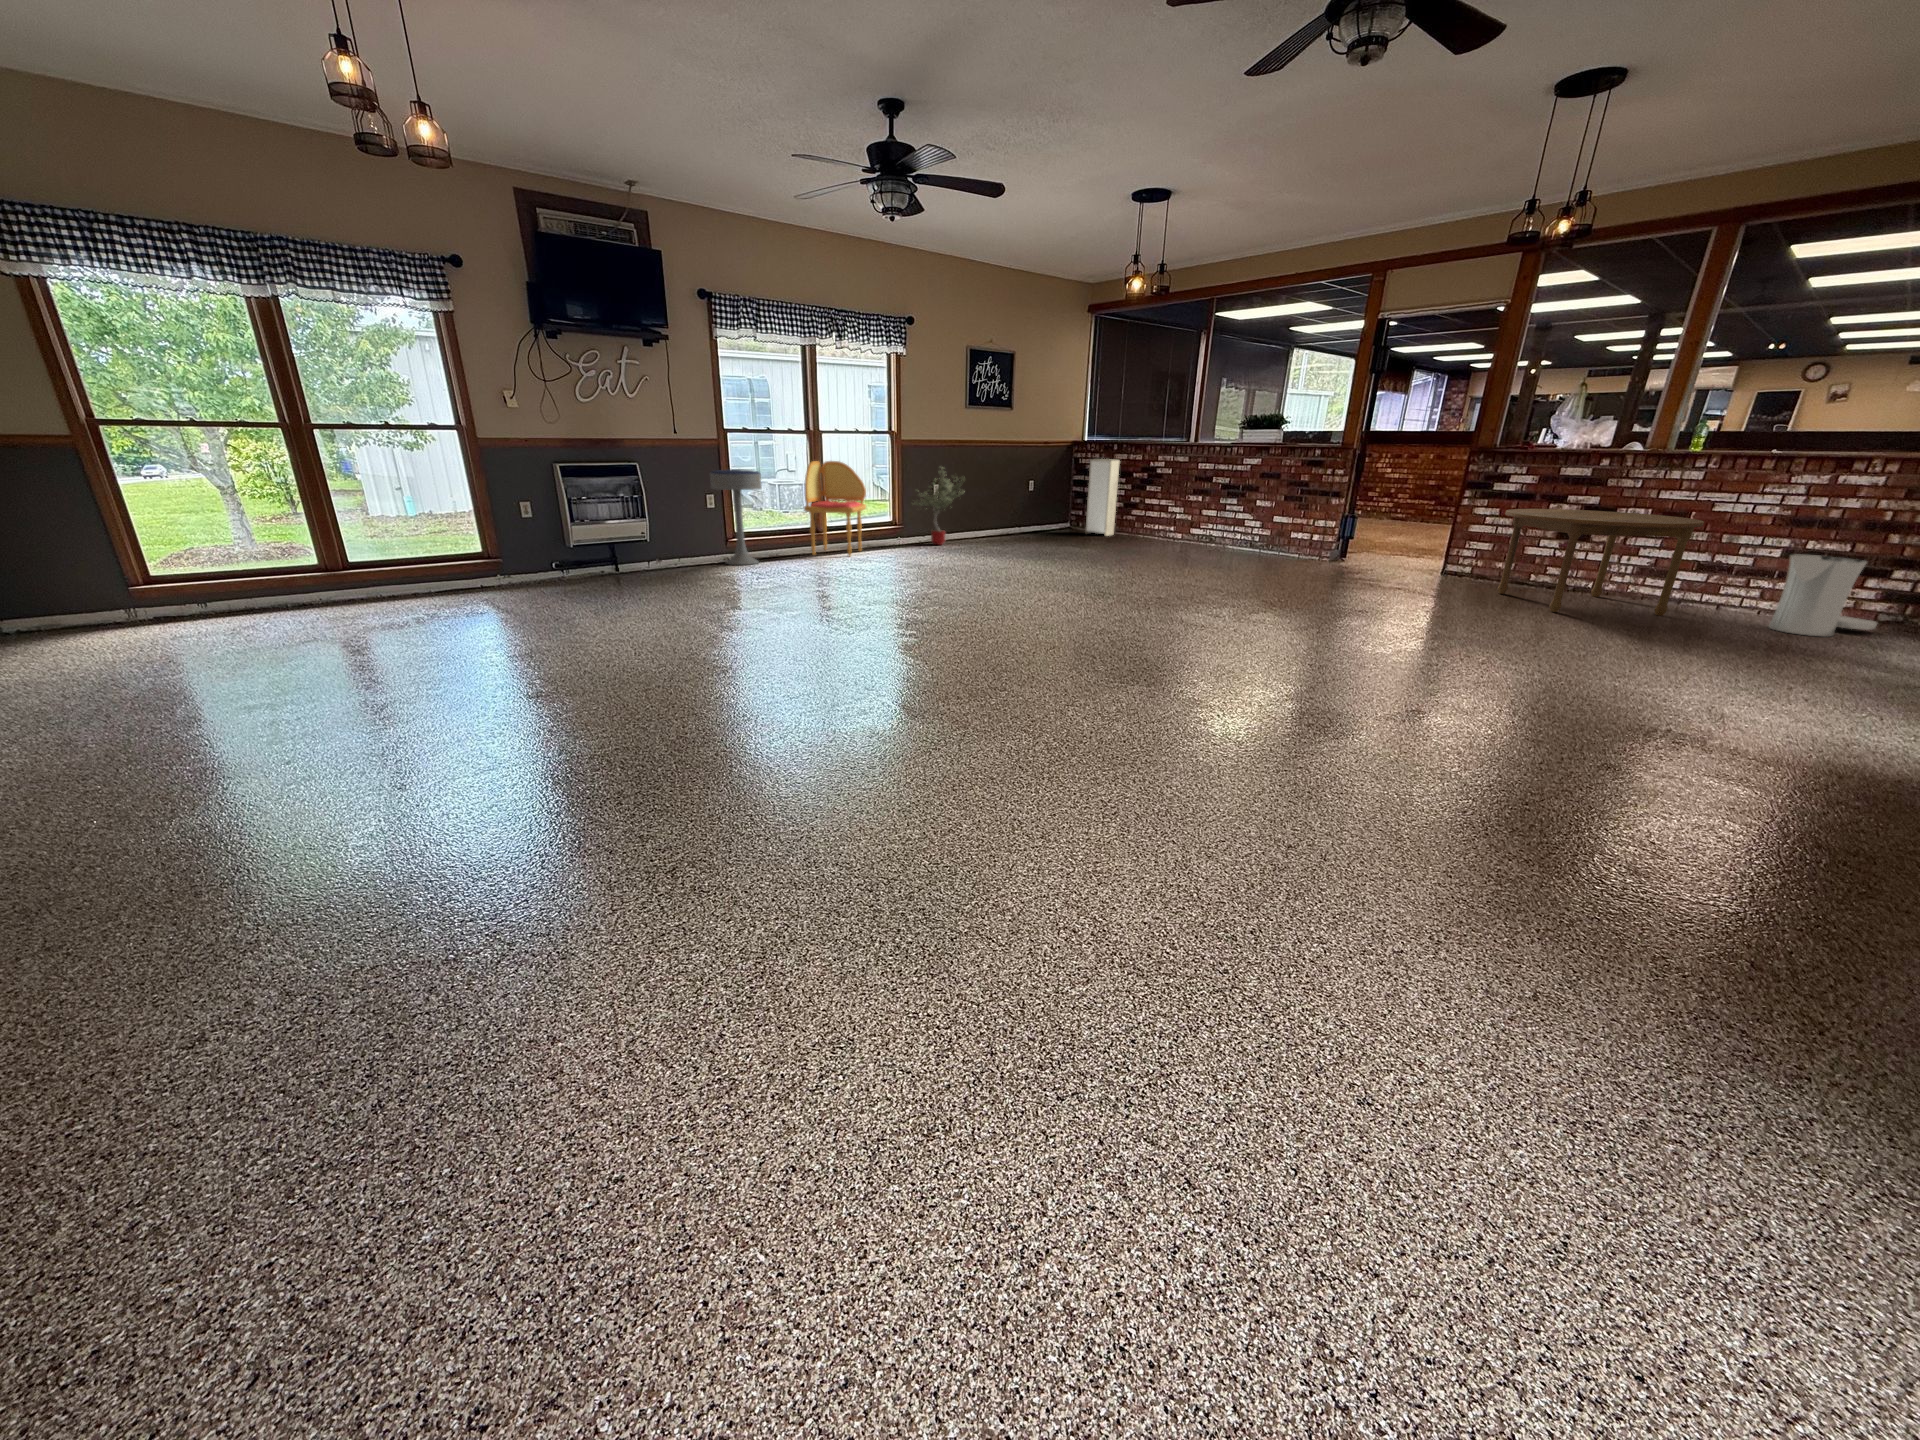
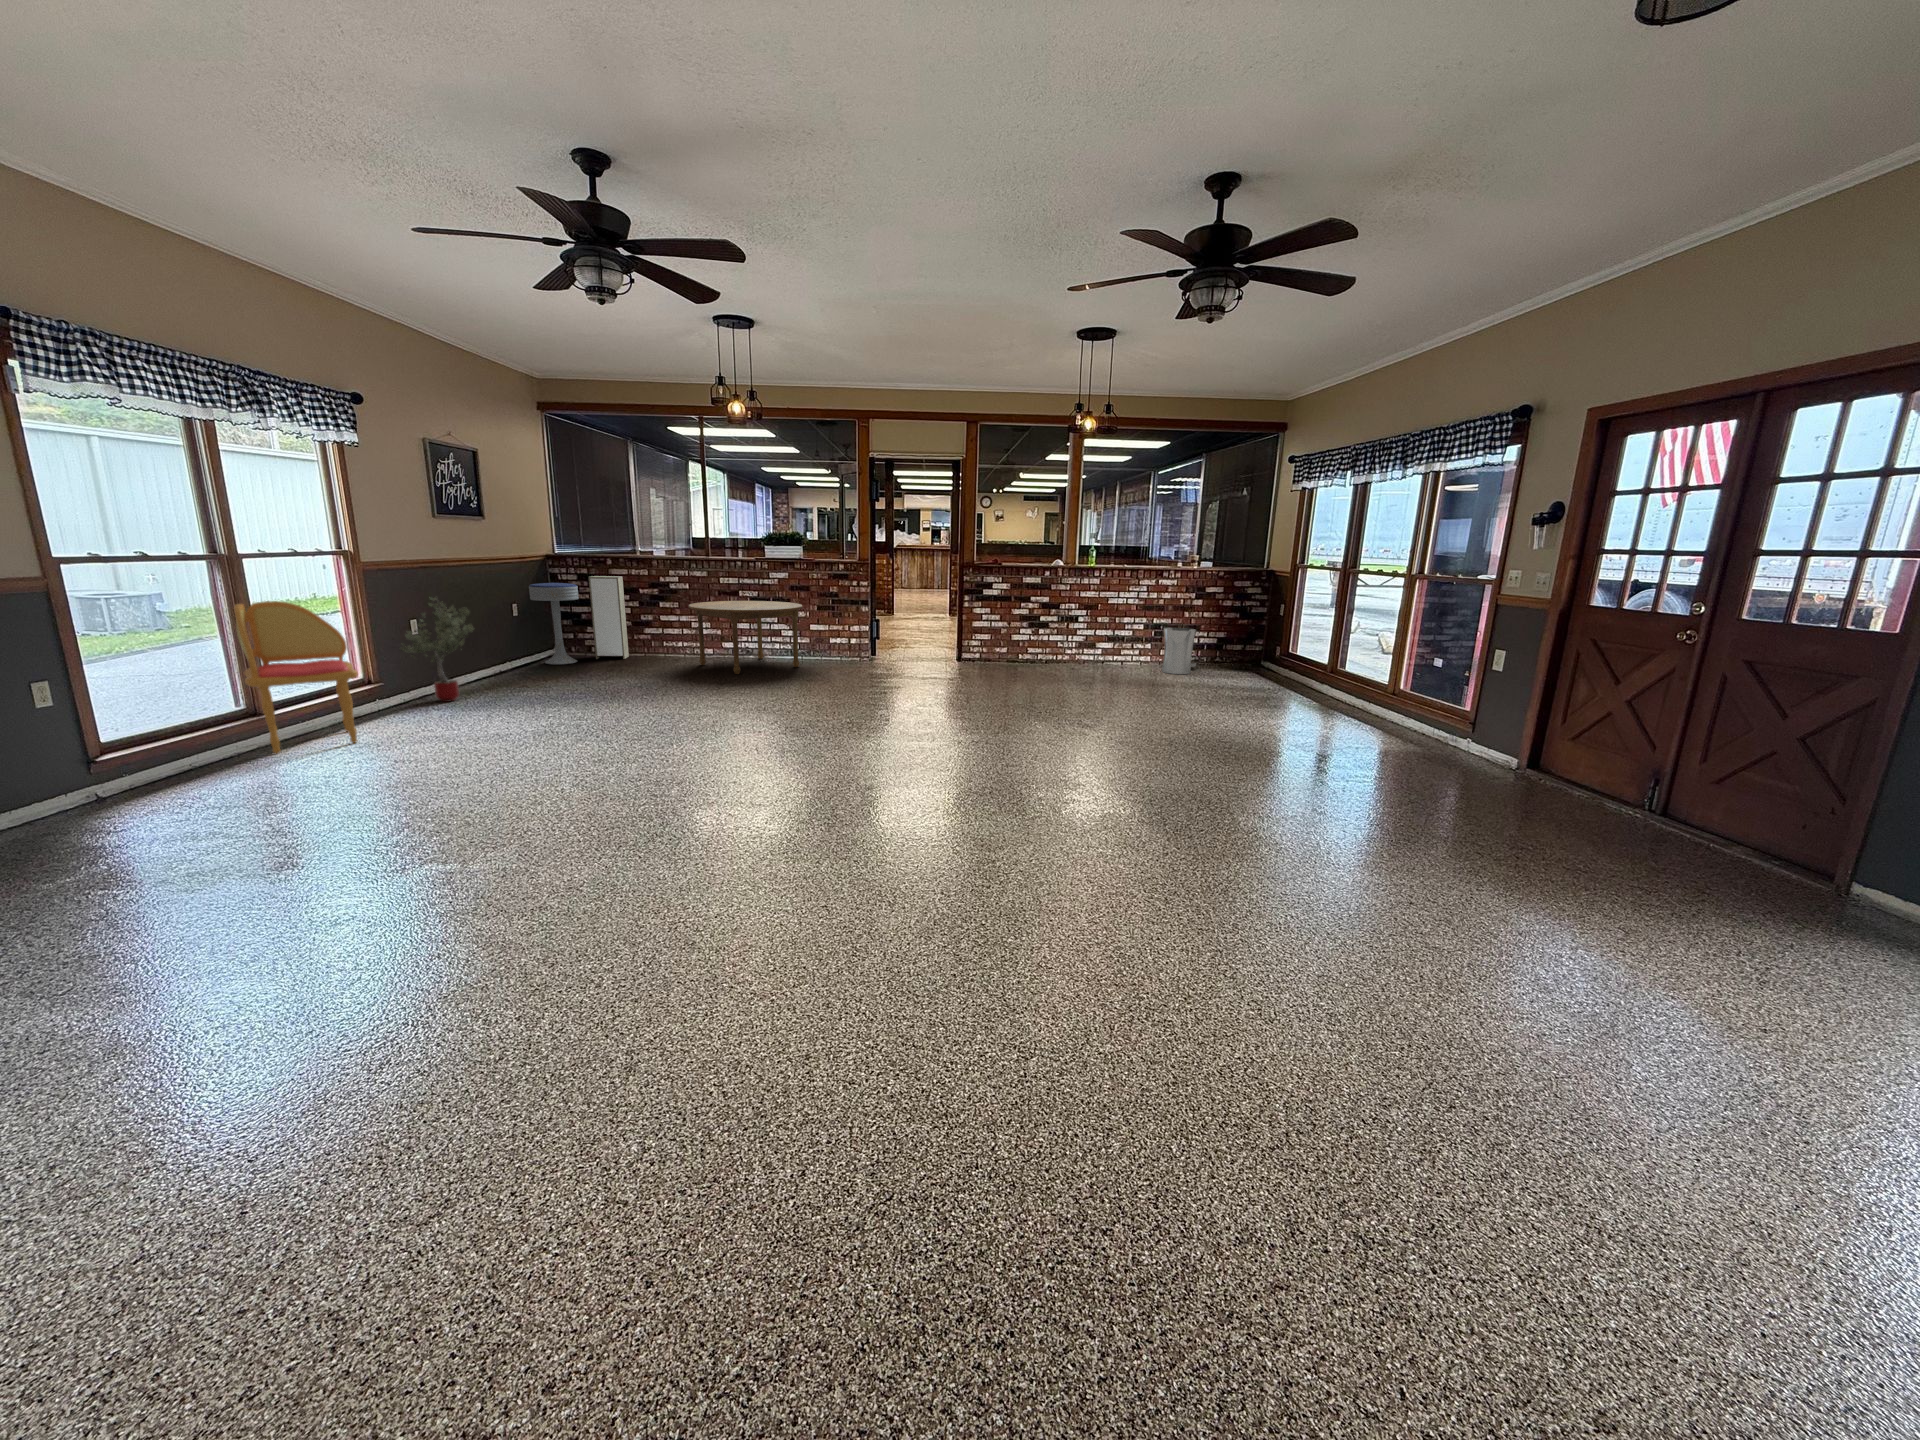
bar stool: present [710,469,762,565] -> present [529,583,579,665]
dining table: present [1498,509,1704,616] -> present [689,601,802,674]

